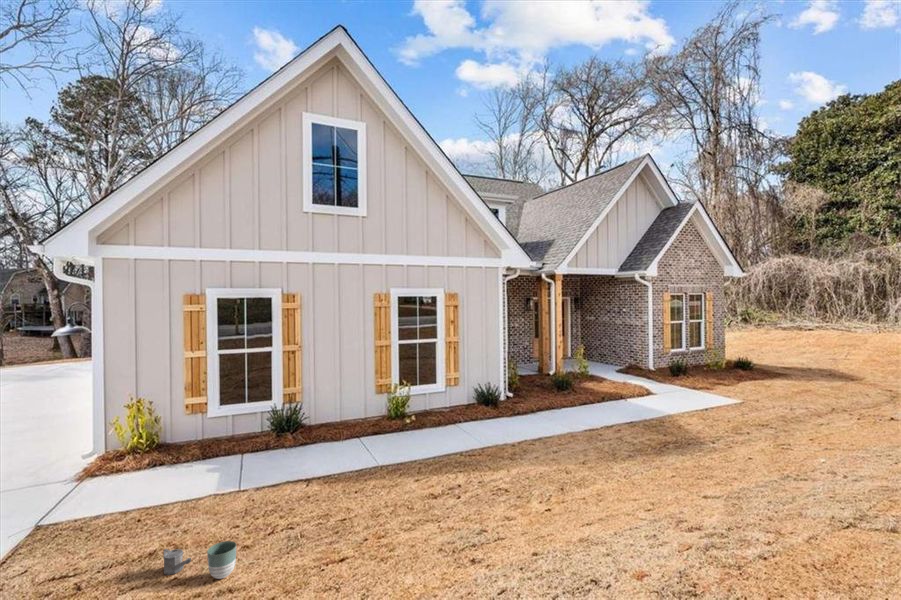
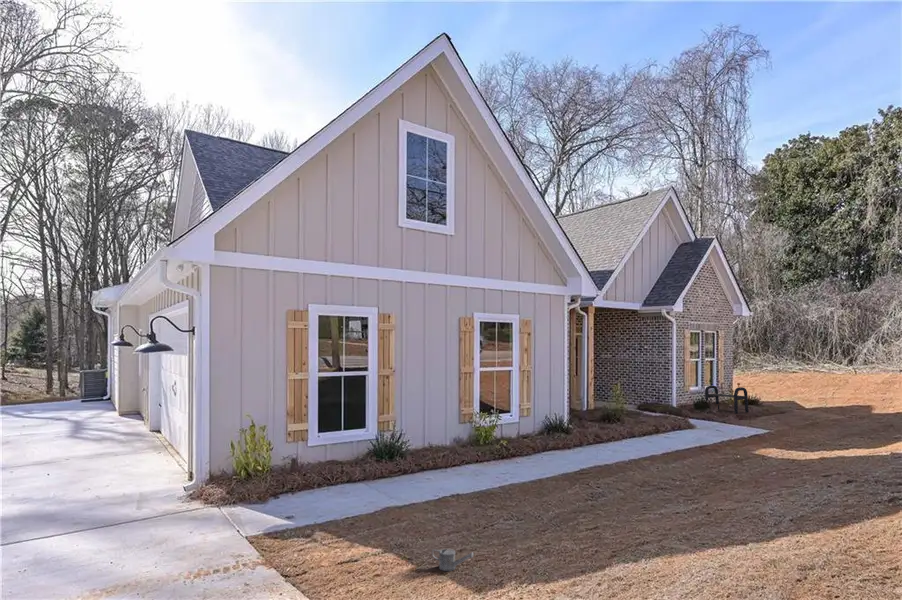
bench: none [686,347,730,375] -> present [705,385,749,414]
planter: present [207,541,236,579] -> none [489,537,514,570]

